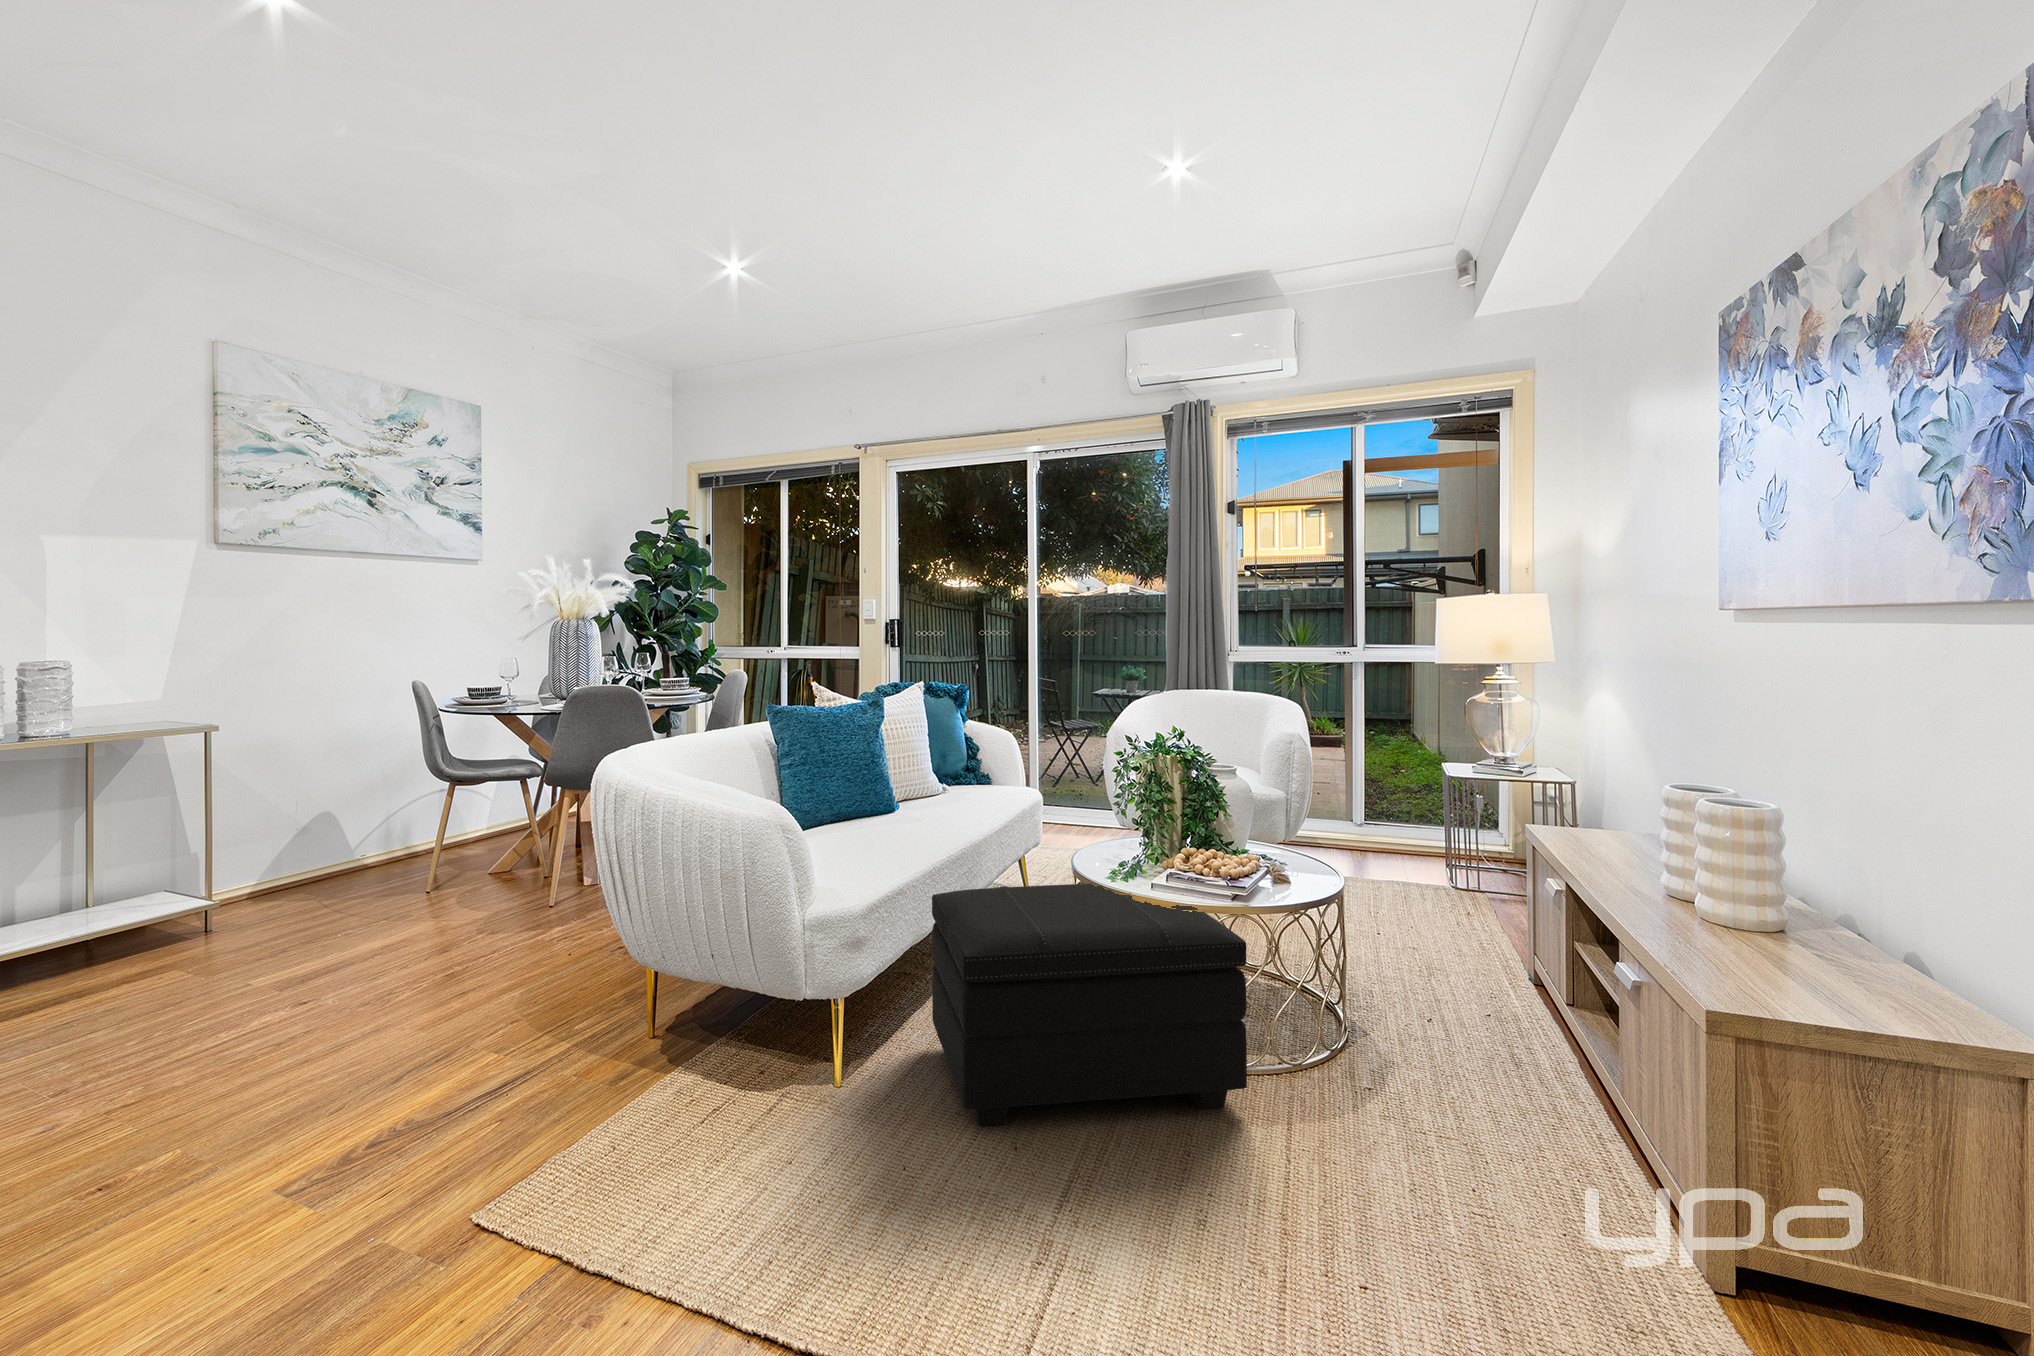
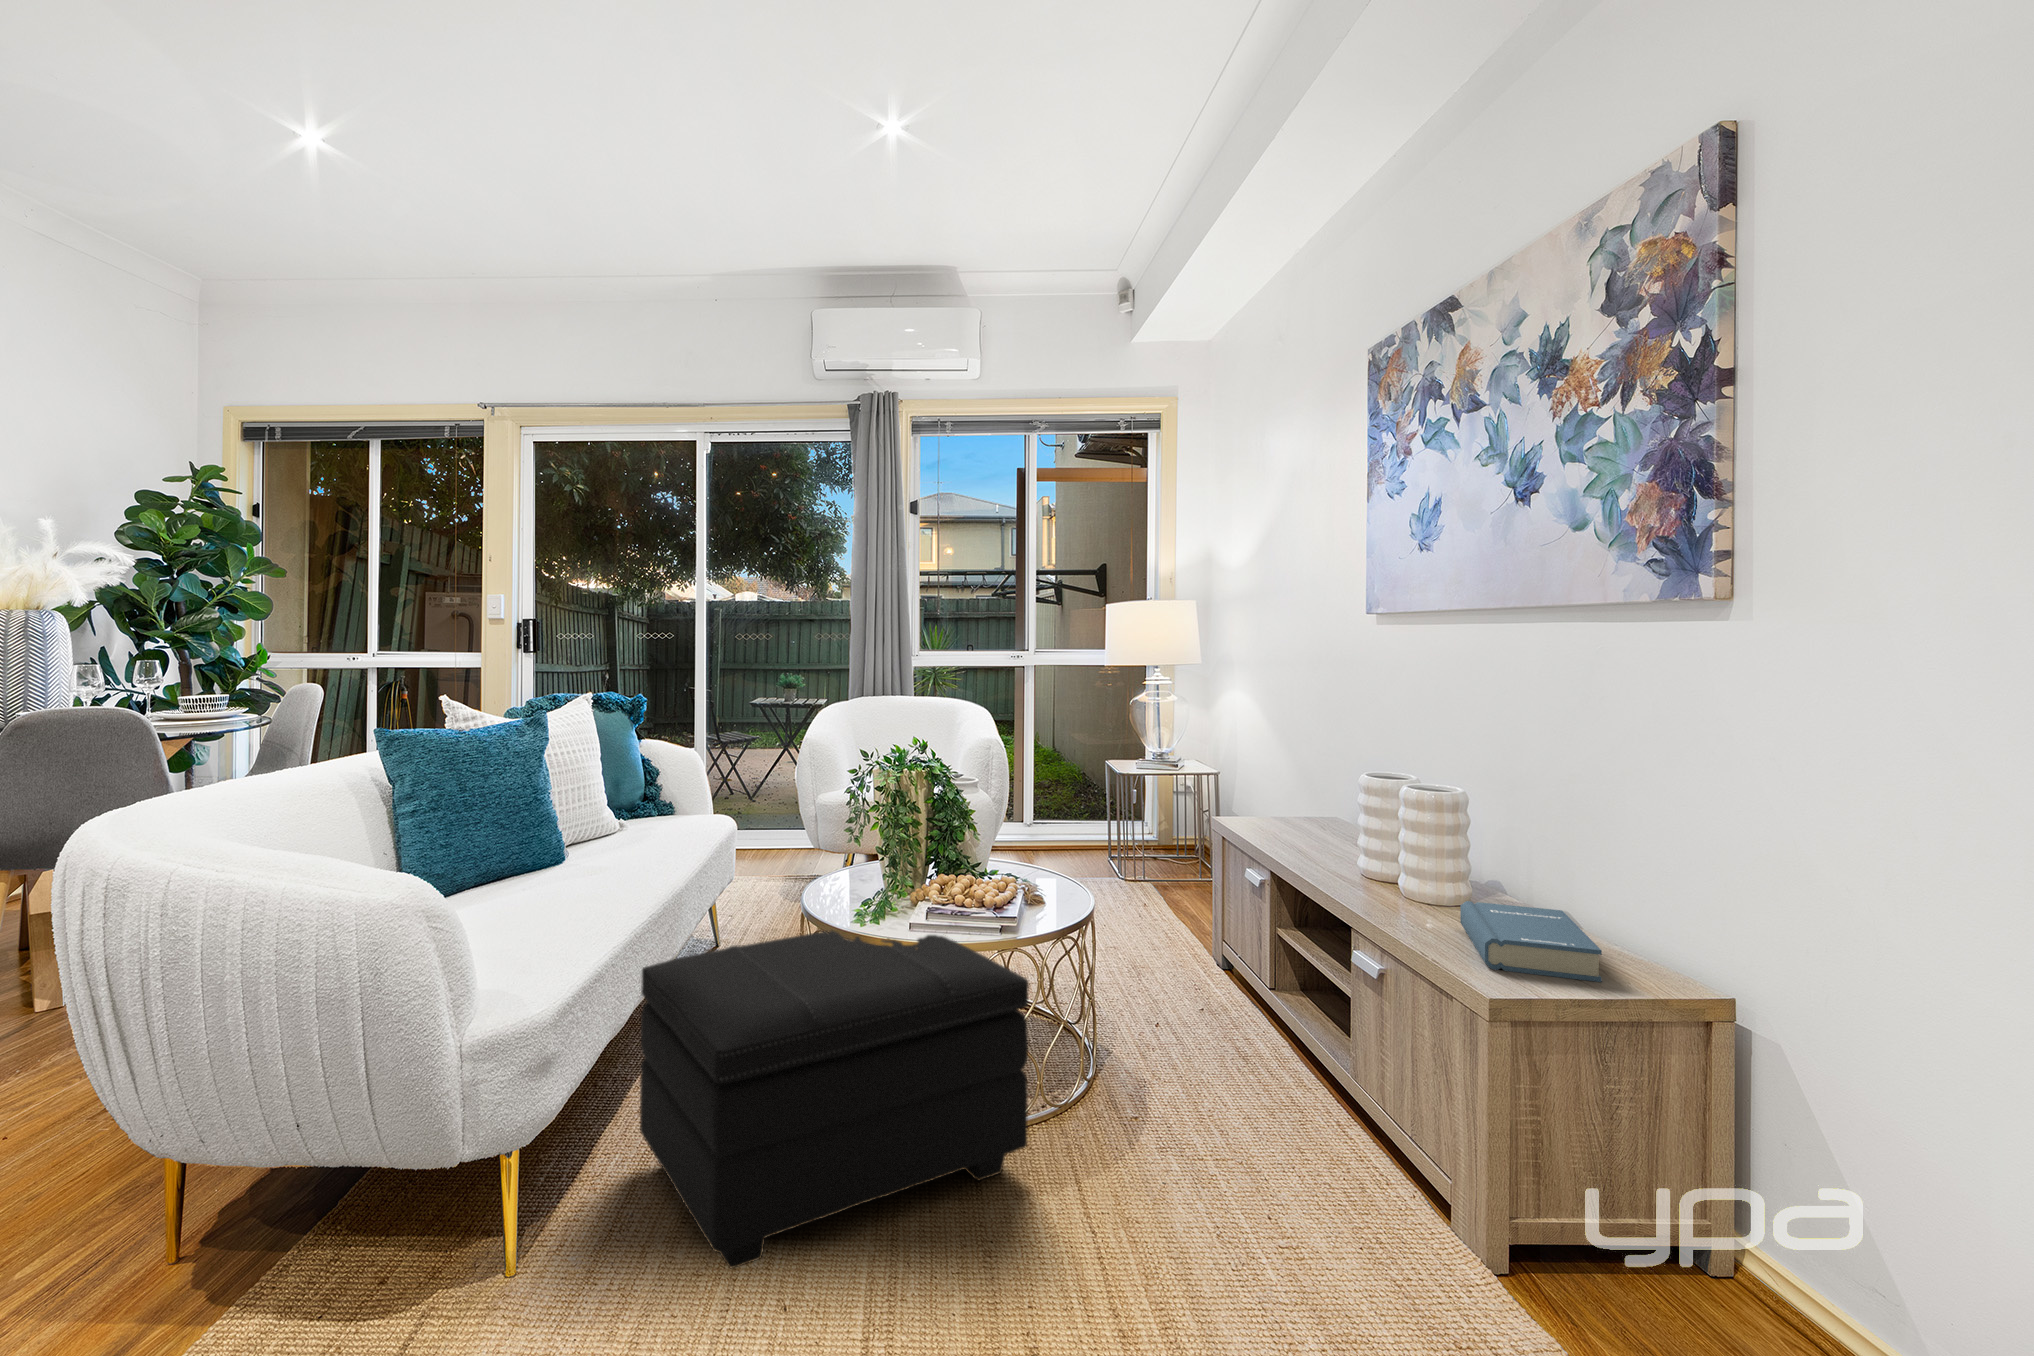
hardback book: none [1729,921,1876,1017] -> present [1460,901,1602,982]

